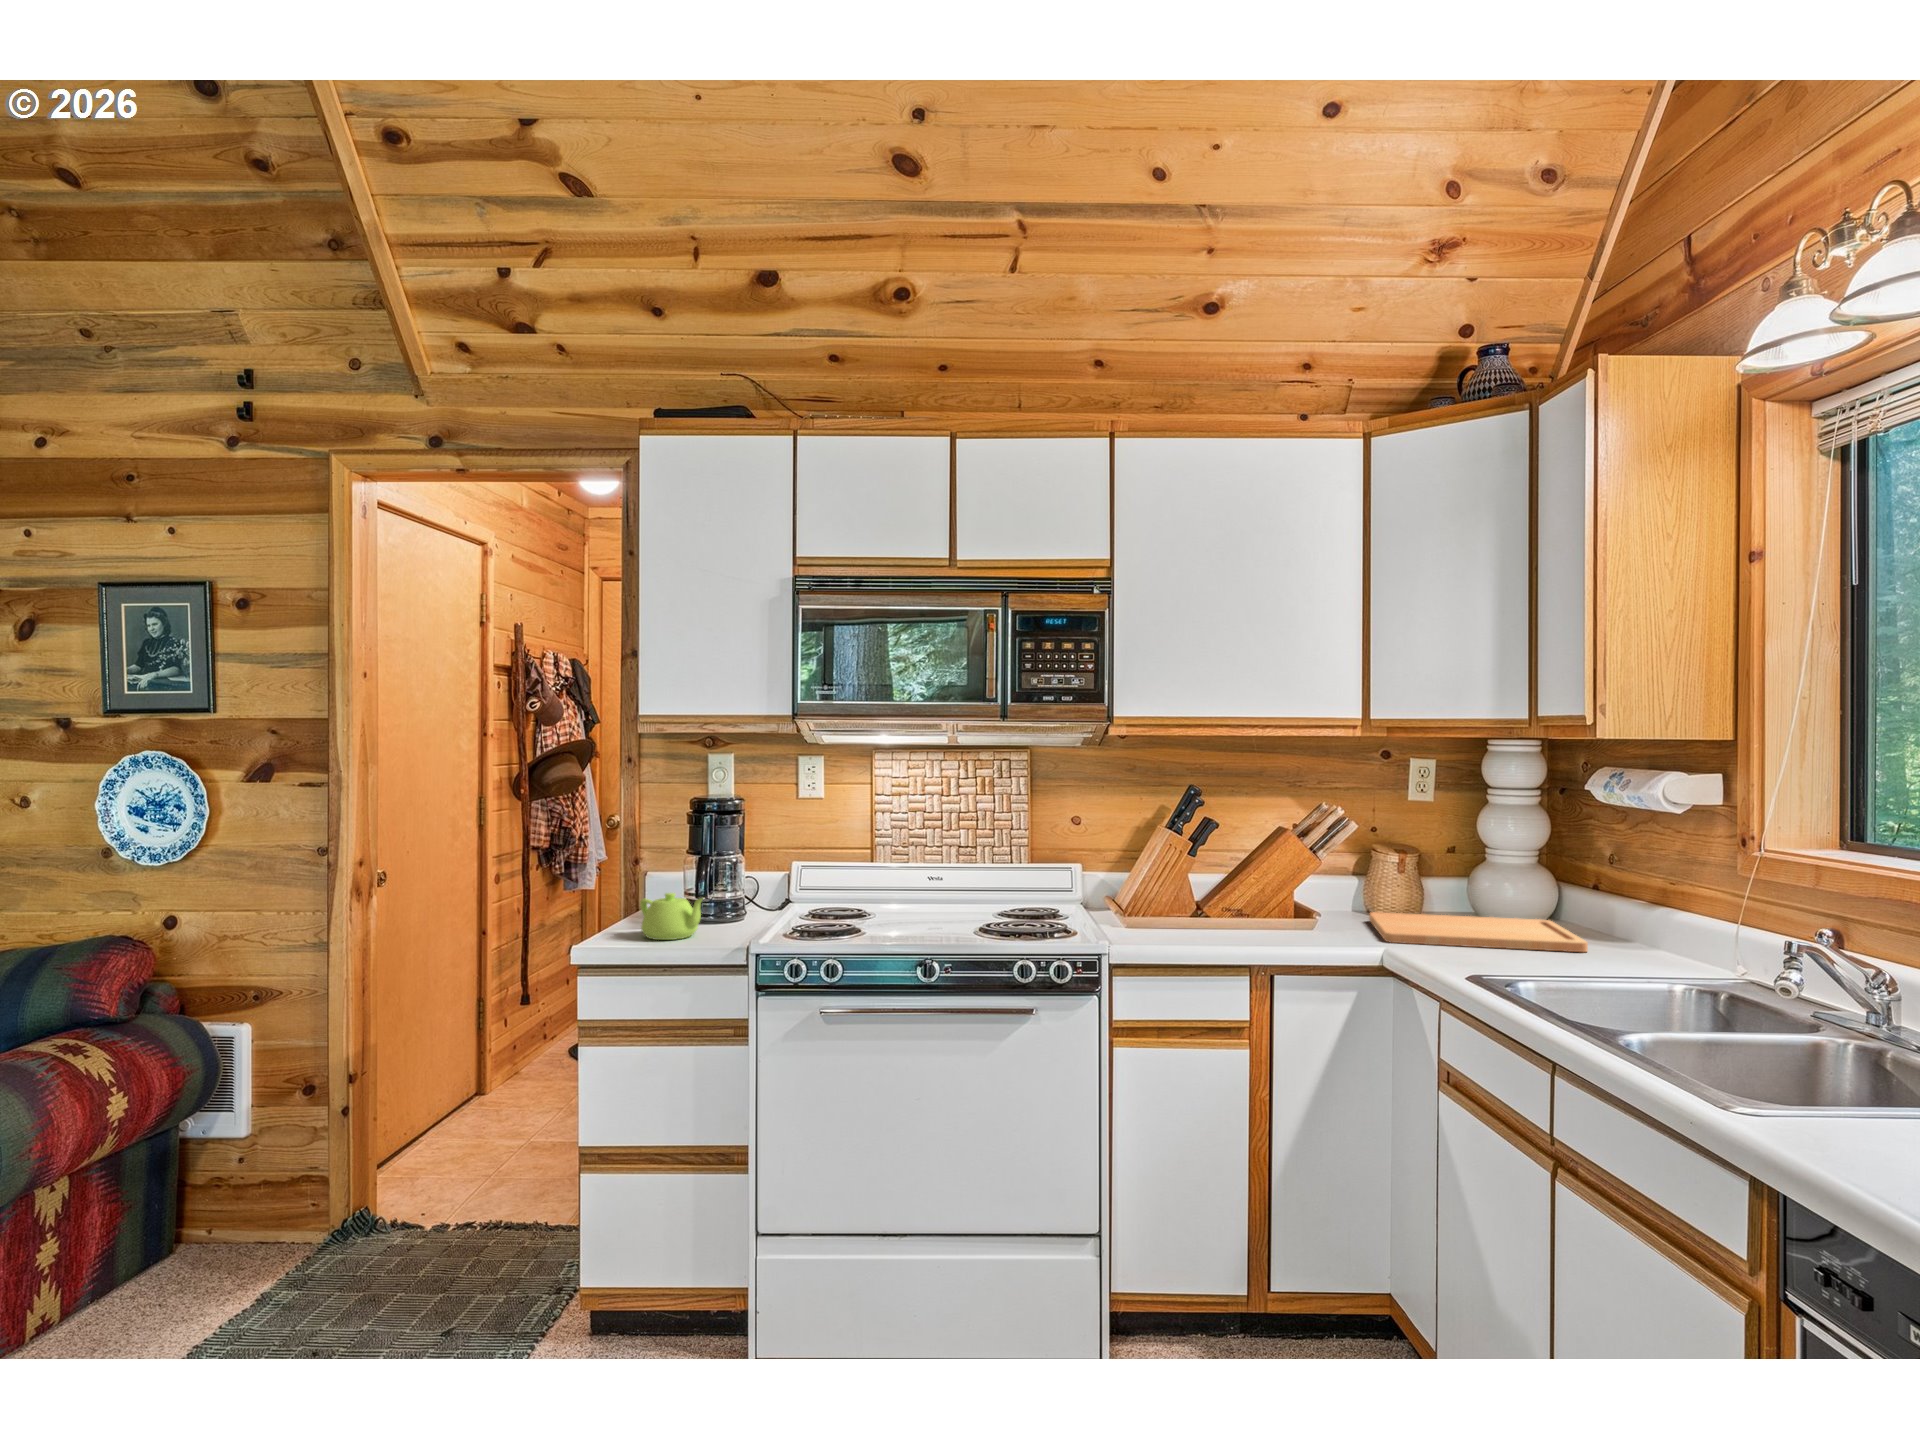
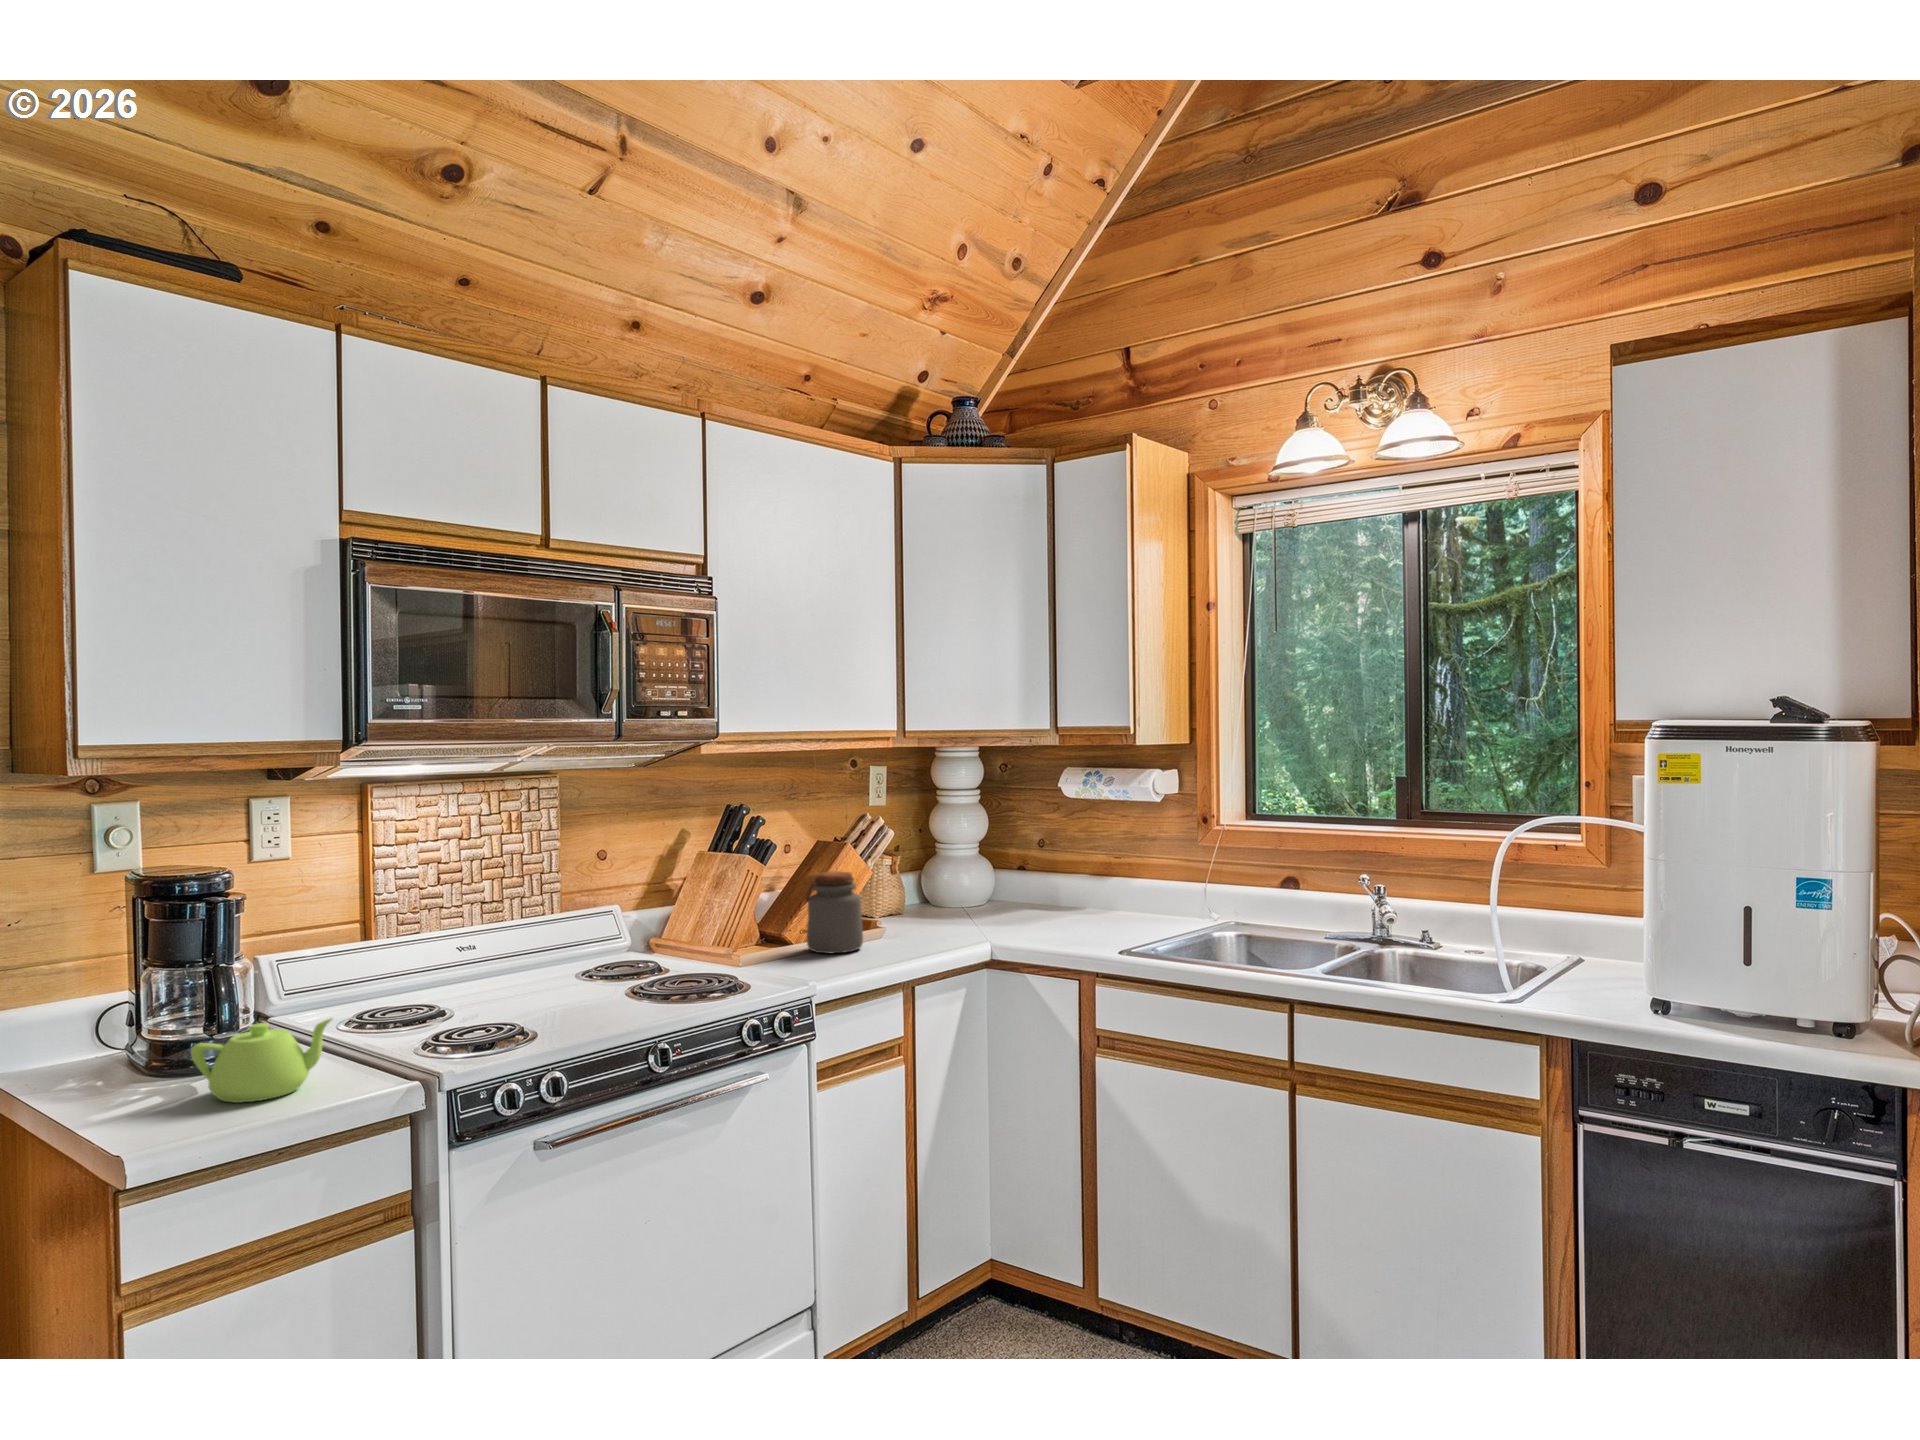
jar: none [1193,857,1251,938] -> present [806,871,863,953]
cutting board: present [1369,912,1588,952] -> none [893,895,1071,931]

